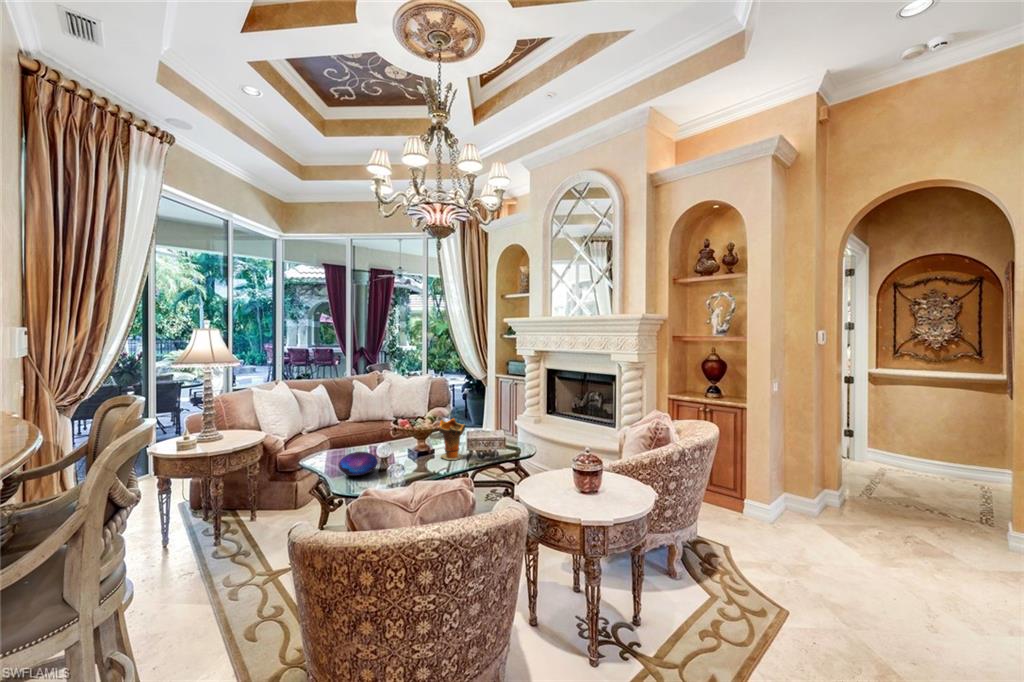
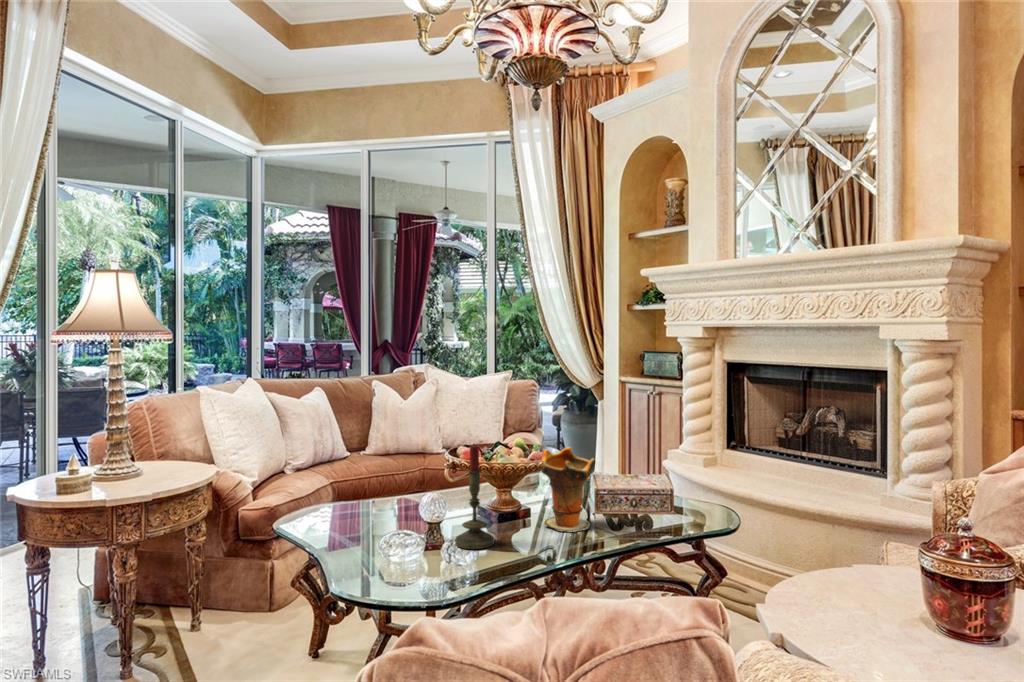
candle: none [394,418,414,470] -> present [455,444,494,549]
decorative orb: present [339,452,378,476] -> none [346,508,423,557]

